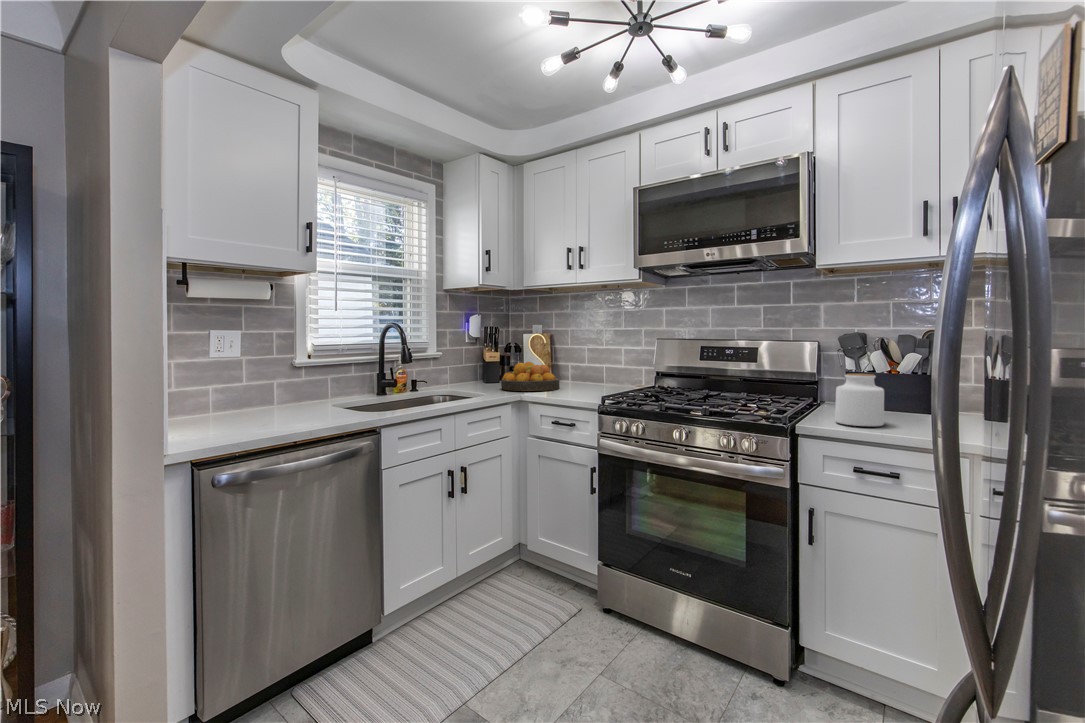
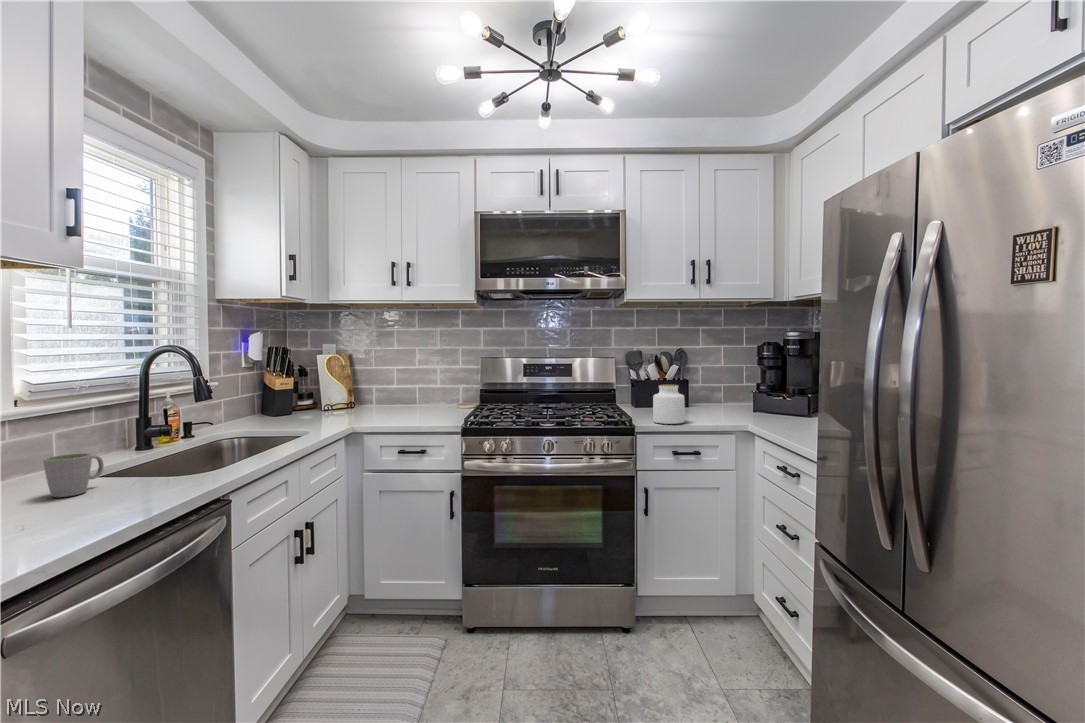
fruit bowl: present [501,362,560,391] -> none [308,386,378,420]
mug: none [274,393,310,419] -> present [43,453,104,497]

